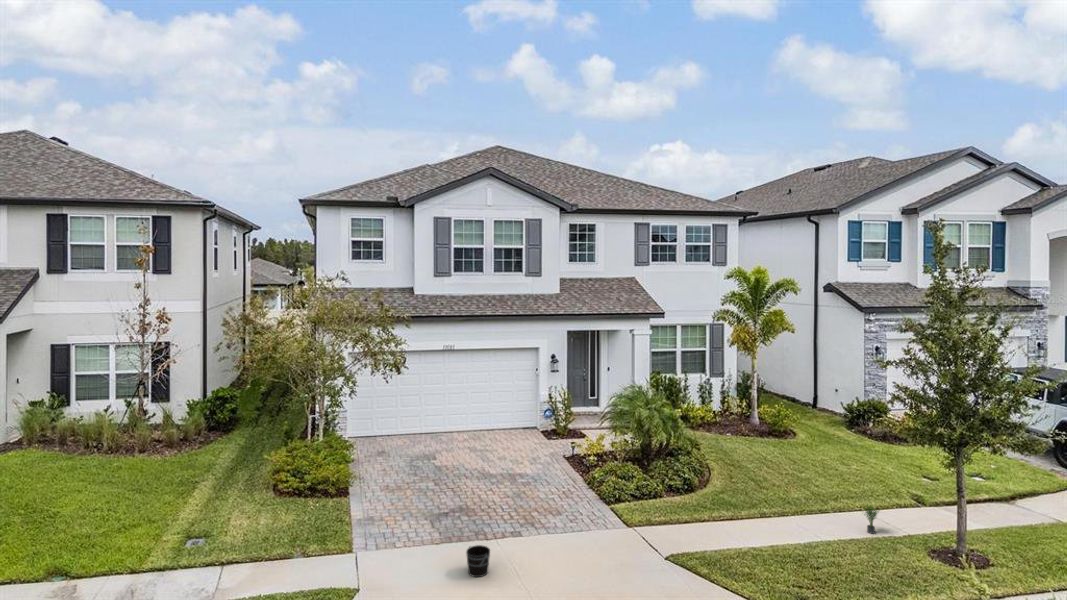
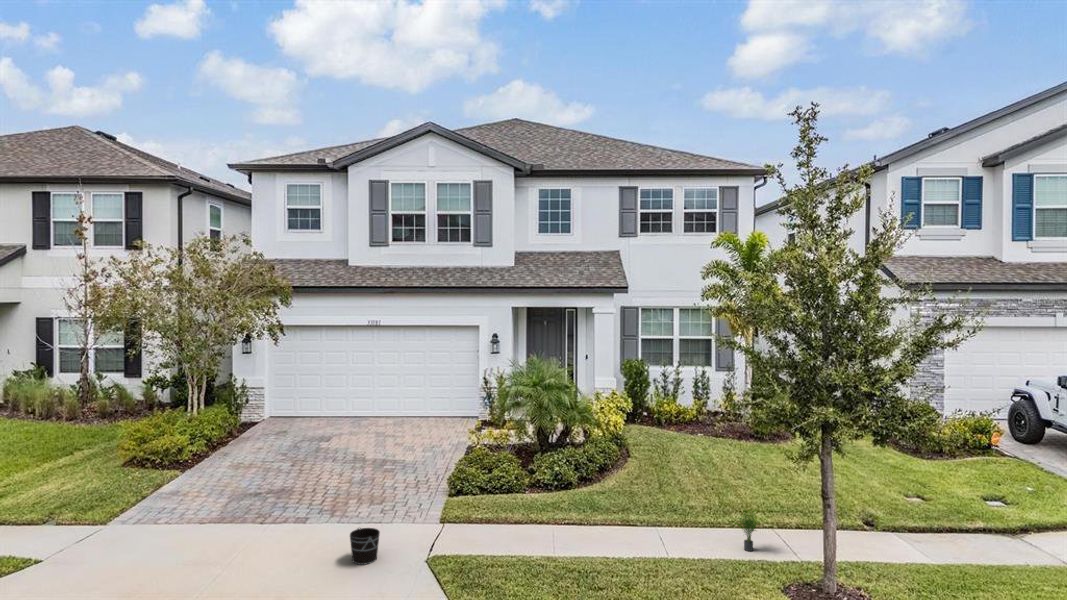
bucket: present [466,545,490,577] -> present [350,528,380,565]

